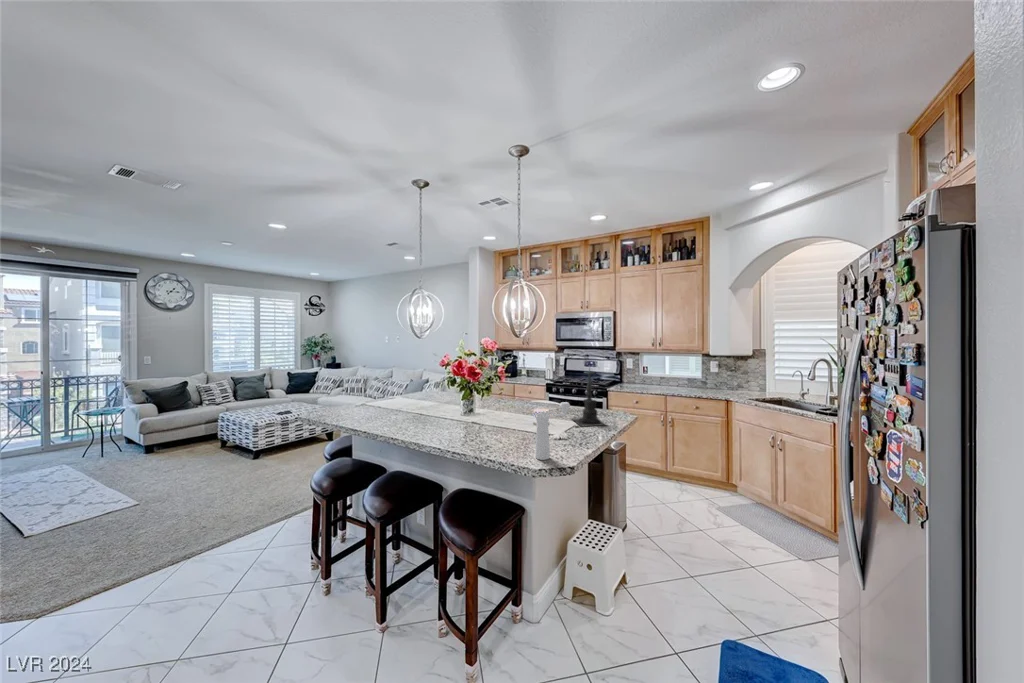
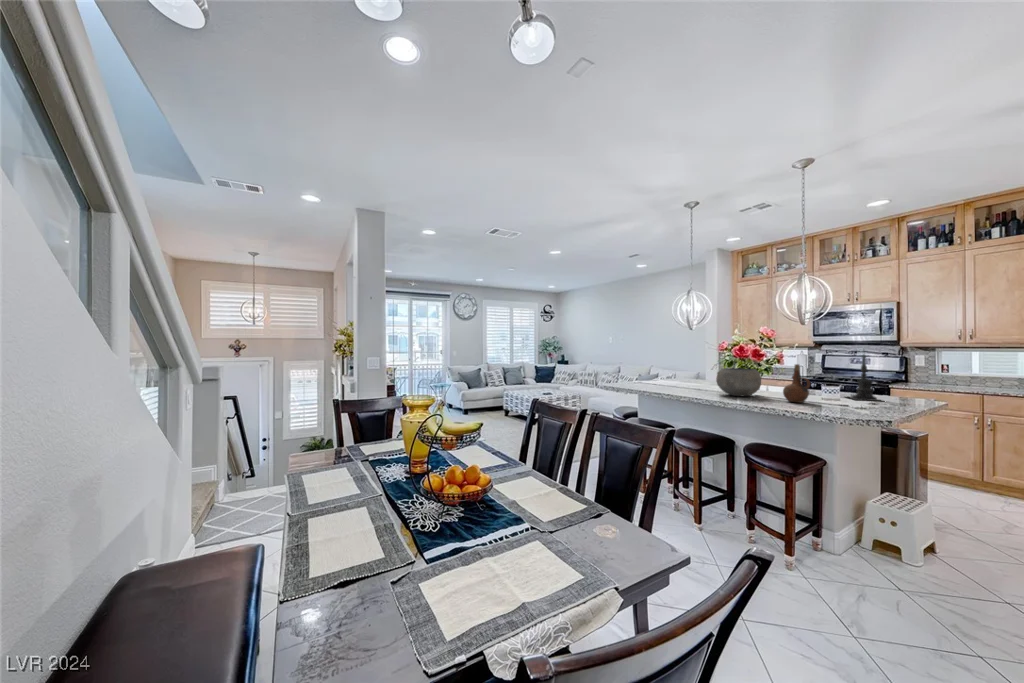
ceramic pitcher: none [504,390,534,443] -> present [783,364,810,403]
ceramic bowl: none [432,392,485,434] -> present [716,368,761,396]
pepper mill: present [535,402,570,460] -> none [816,371,847,409]

